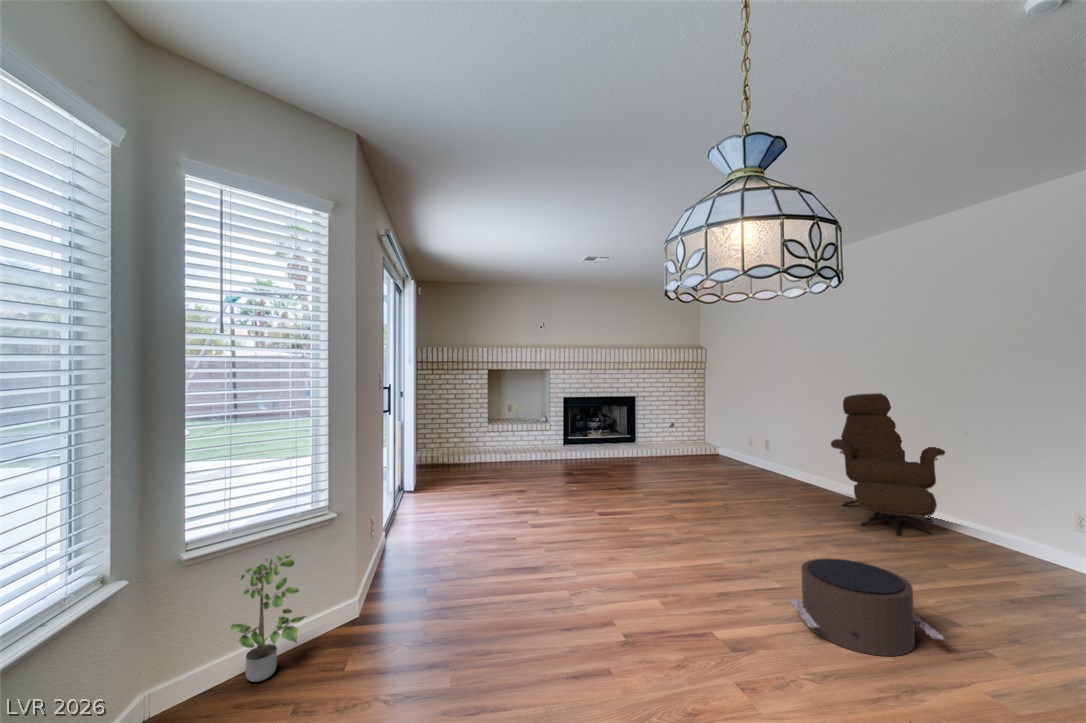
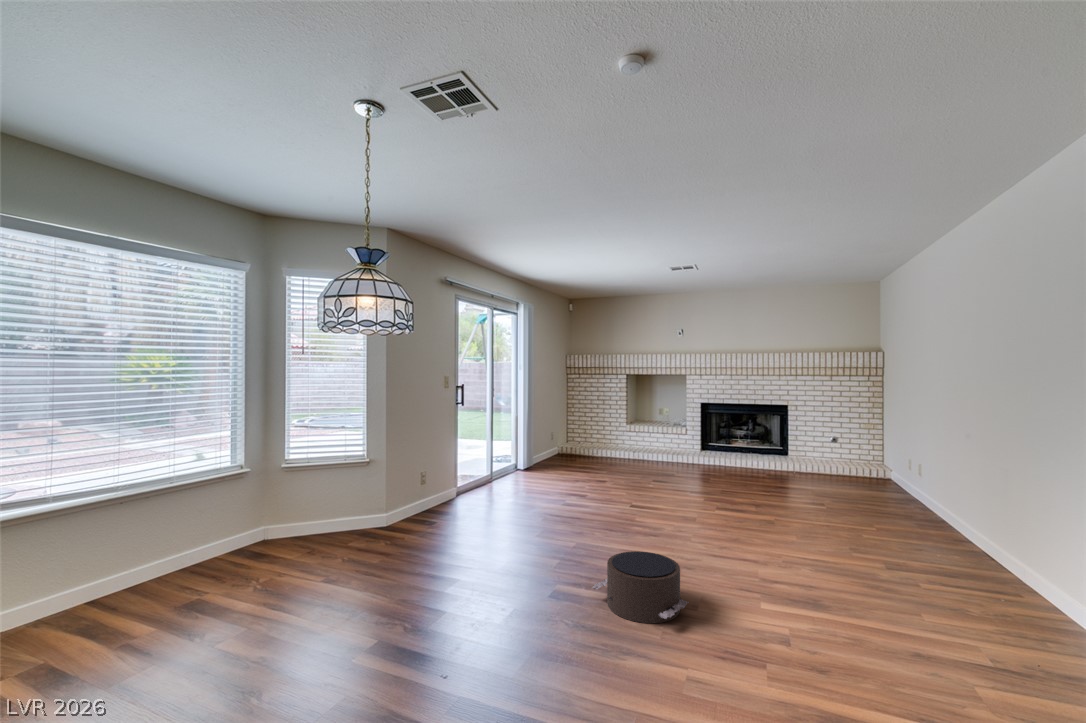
lounge chair: present [831,393,945,535] -> none [850,421,1029,588]
potted plant: present [231,555,306,682] -> none [332,480,367,537]

